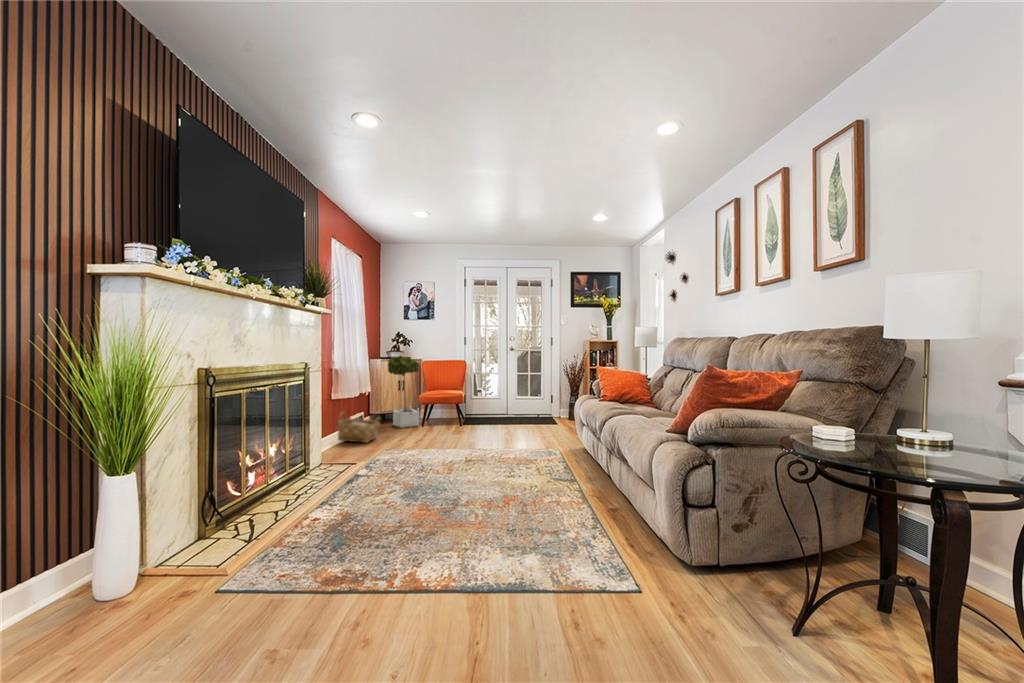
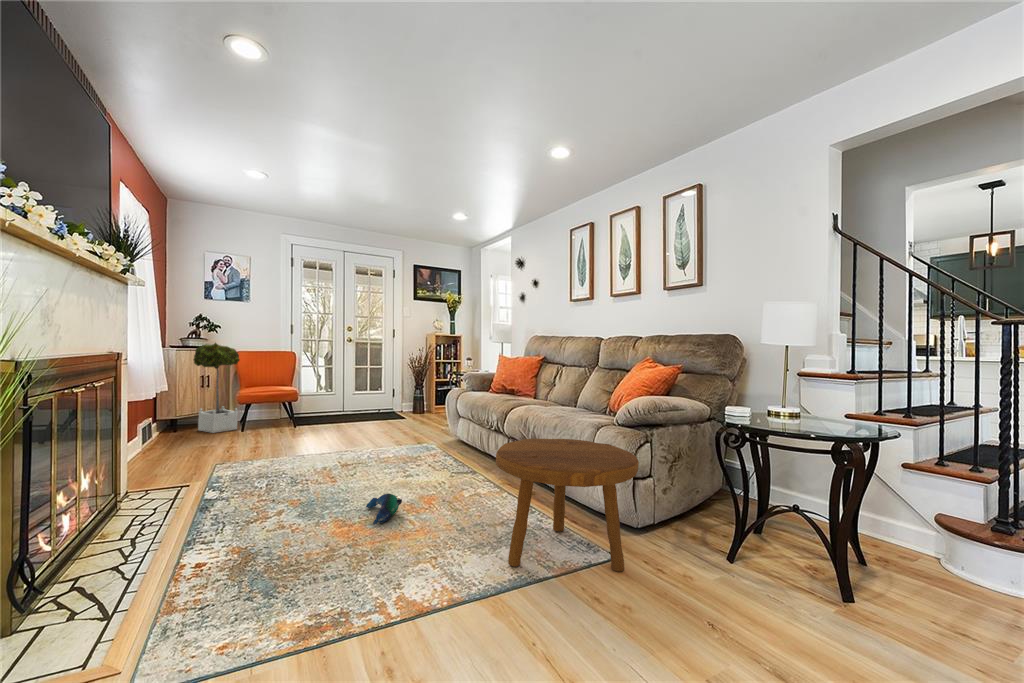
woven basket: present [337,413,380,443] -> none [129,416,198,455]
footstool: none [511,450,655,597] -> present [496,438,639,572]
plush toy: none [444,489,475,514] -> present [366,494,402,525]

